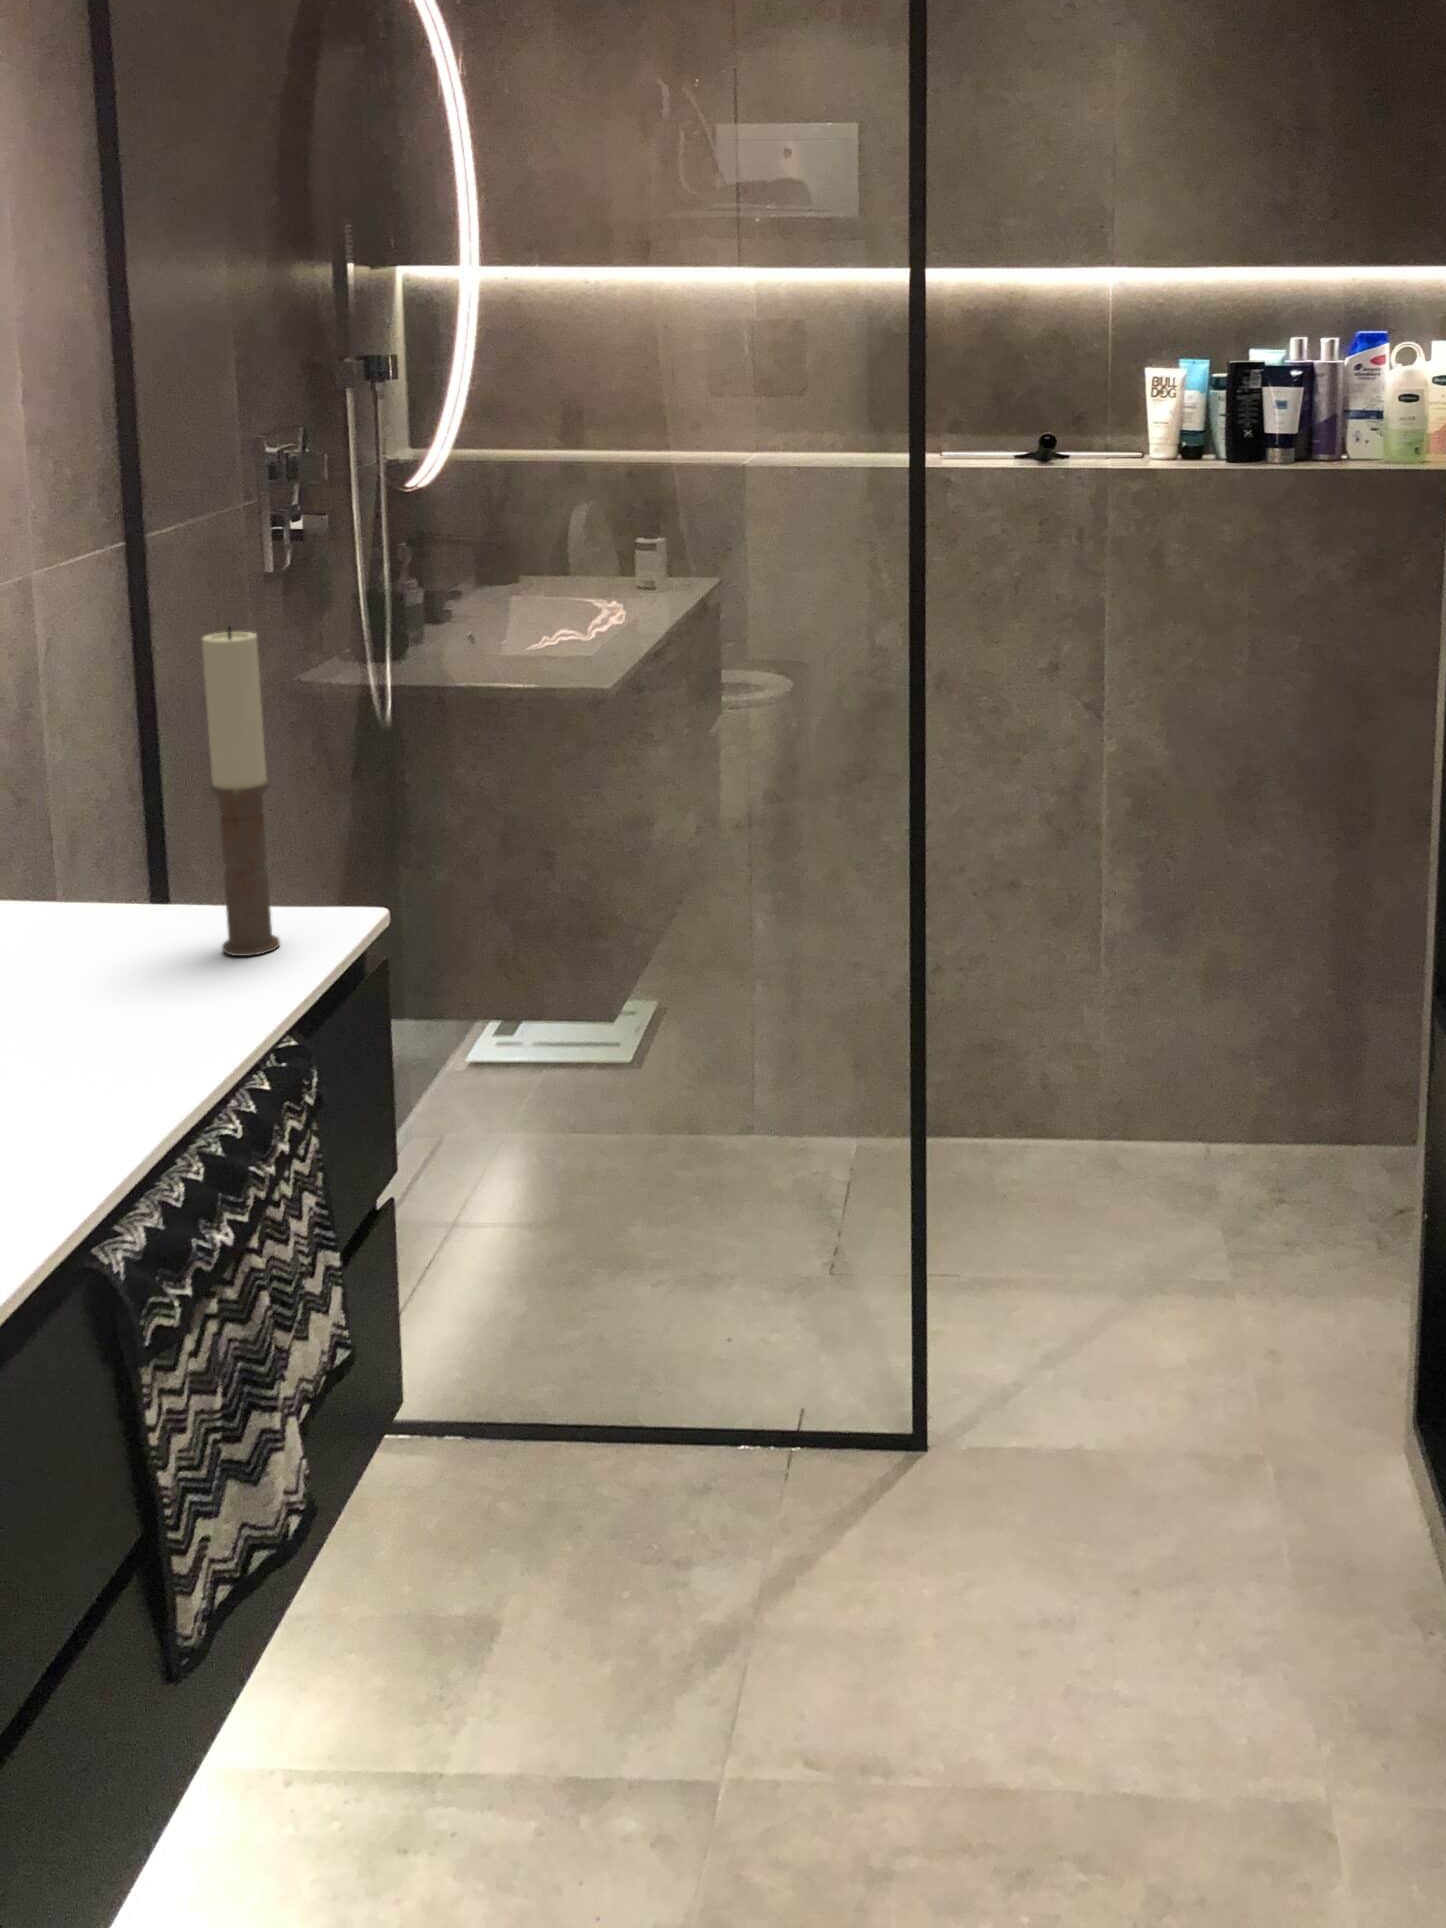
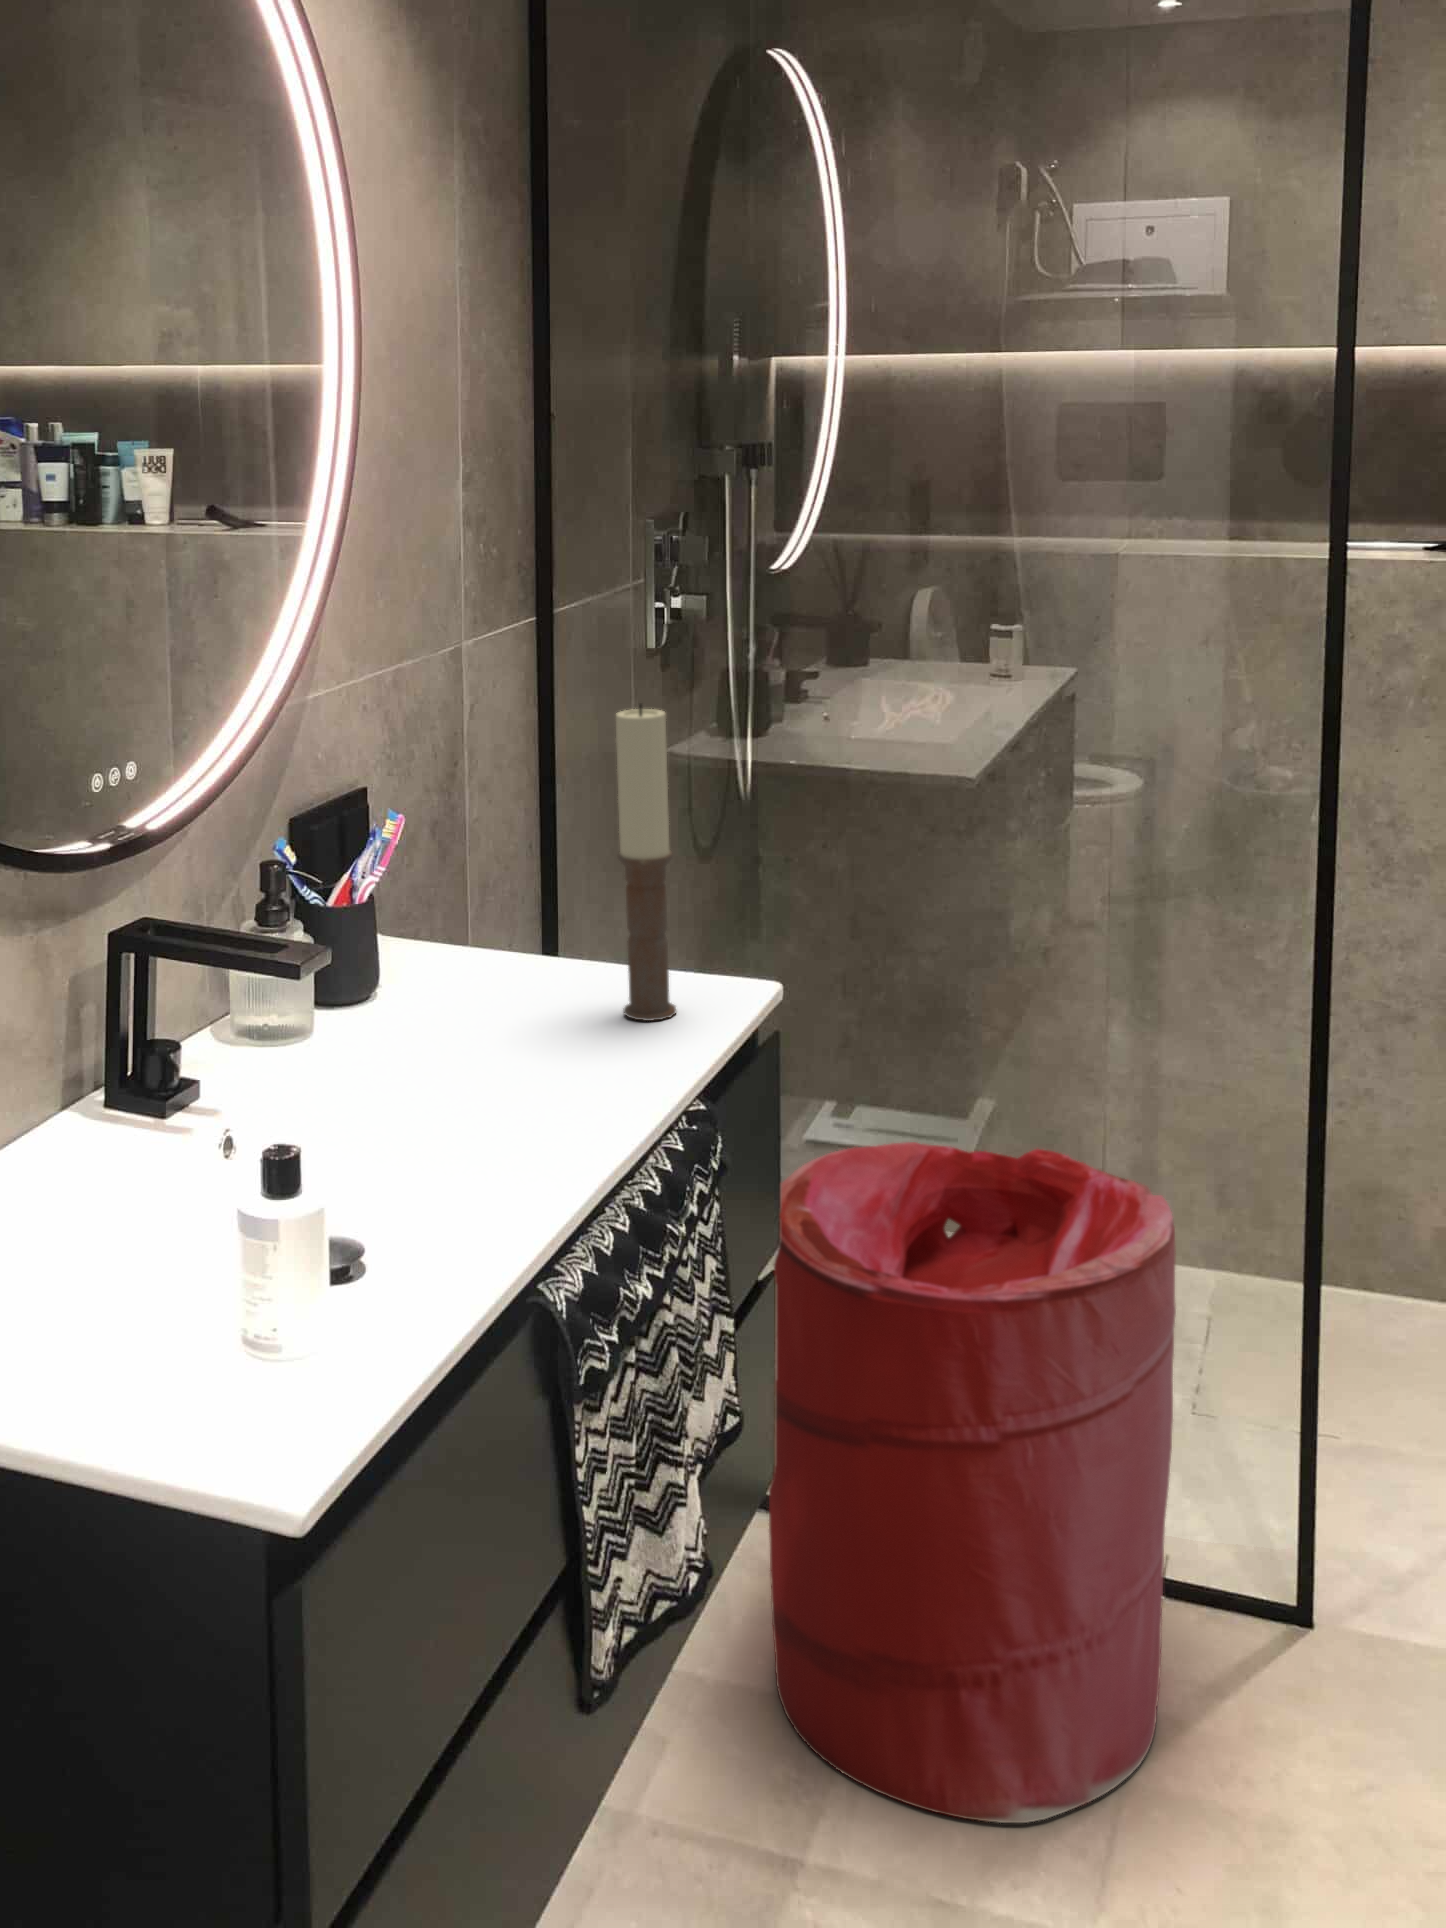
laundry hamper: none [402,1046,797,1696] -> present [768,1142,1176,1823]

